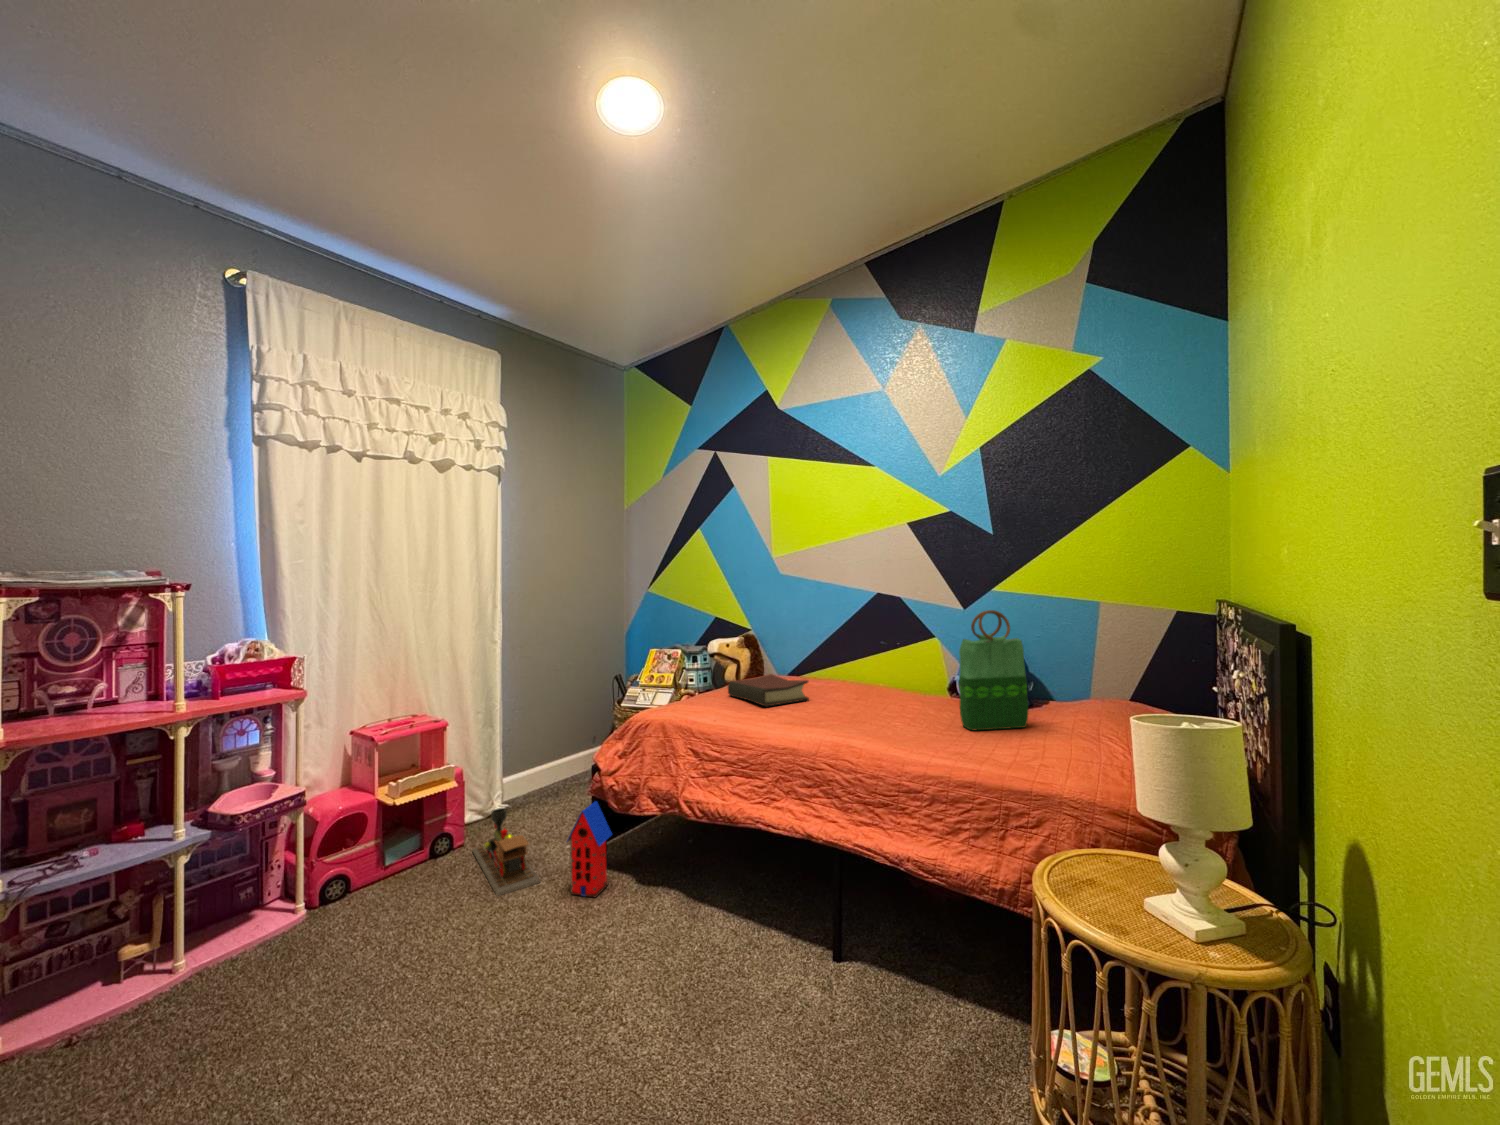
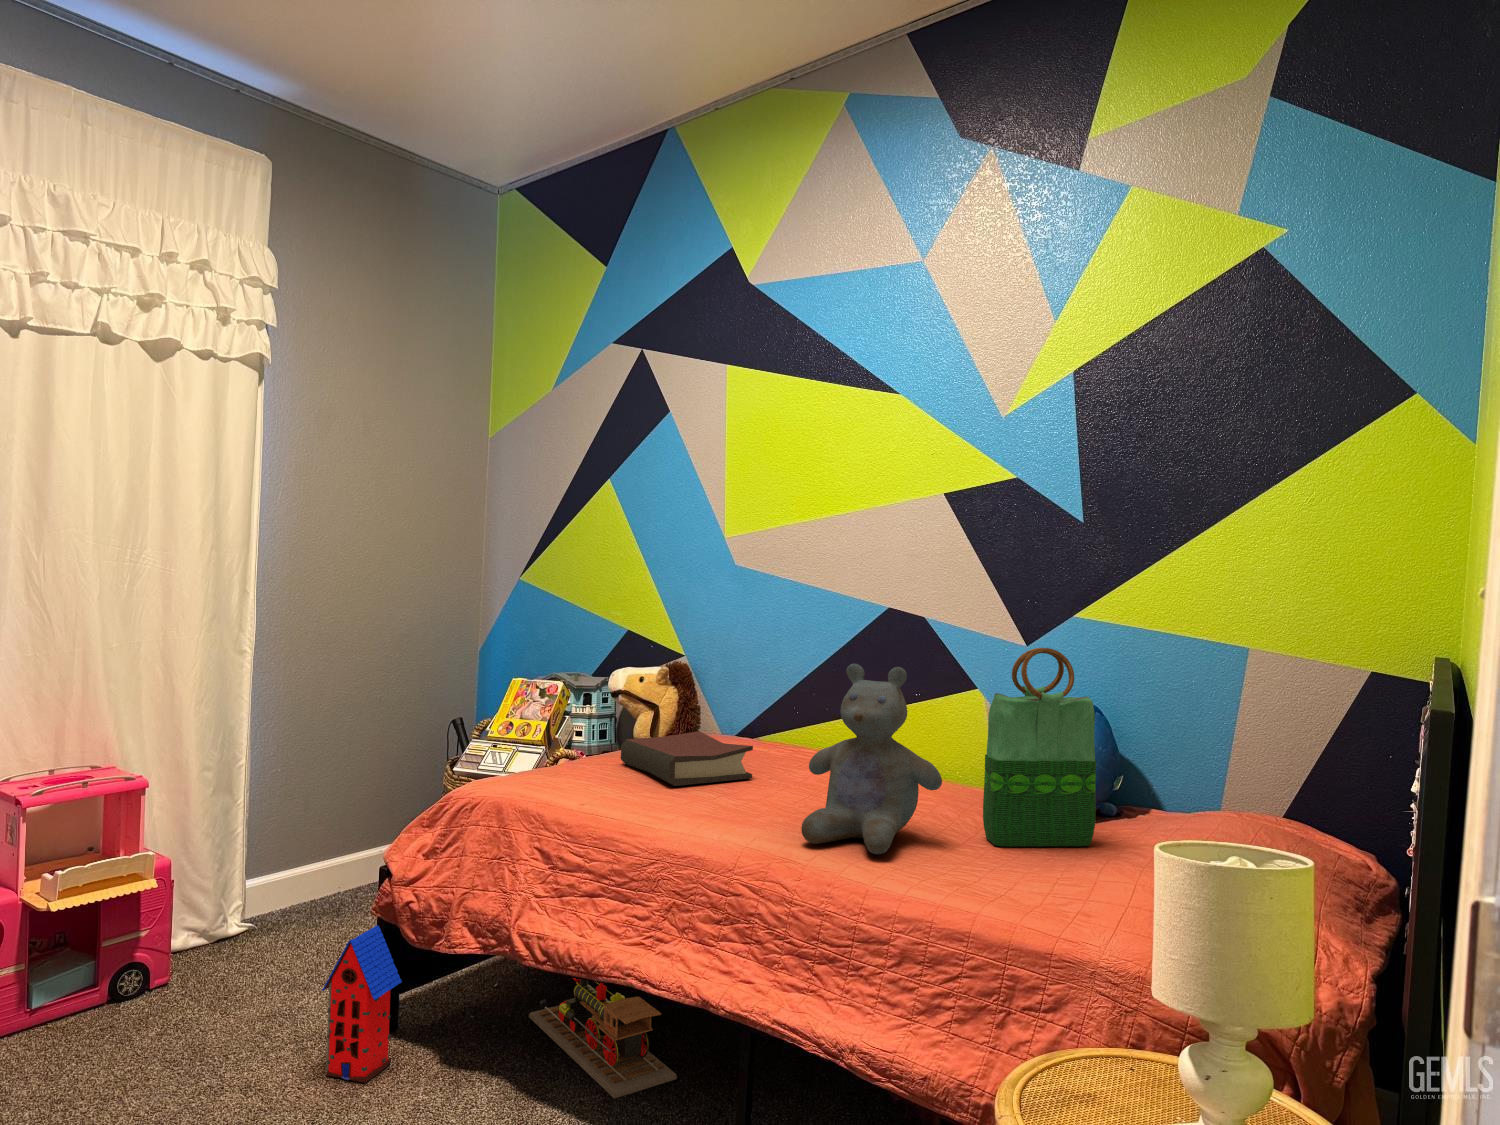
stuffed bear: none [852,626,937,739] -> present [801,664,942,854]
toy train: present [472,808,540,896] -> present [529,978,677,1099]

